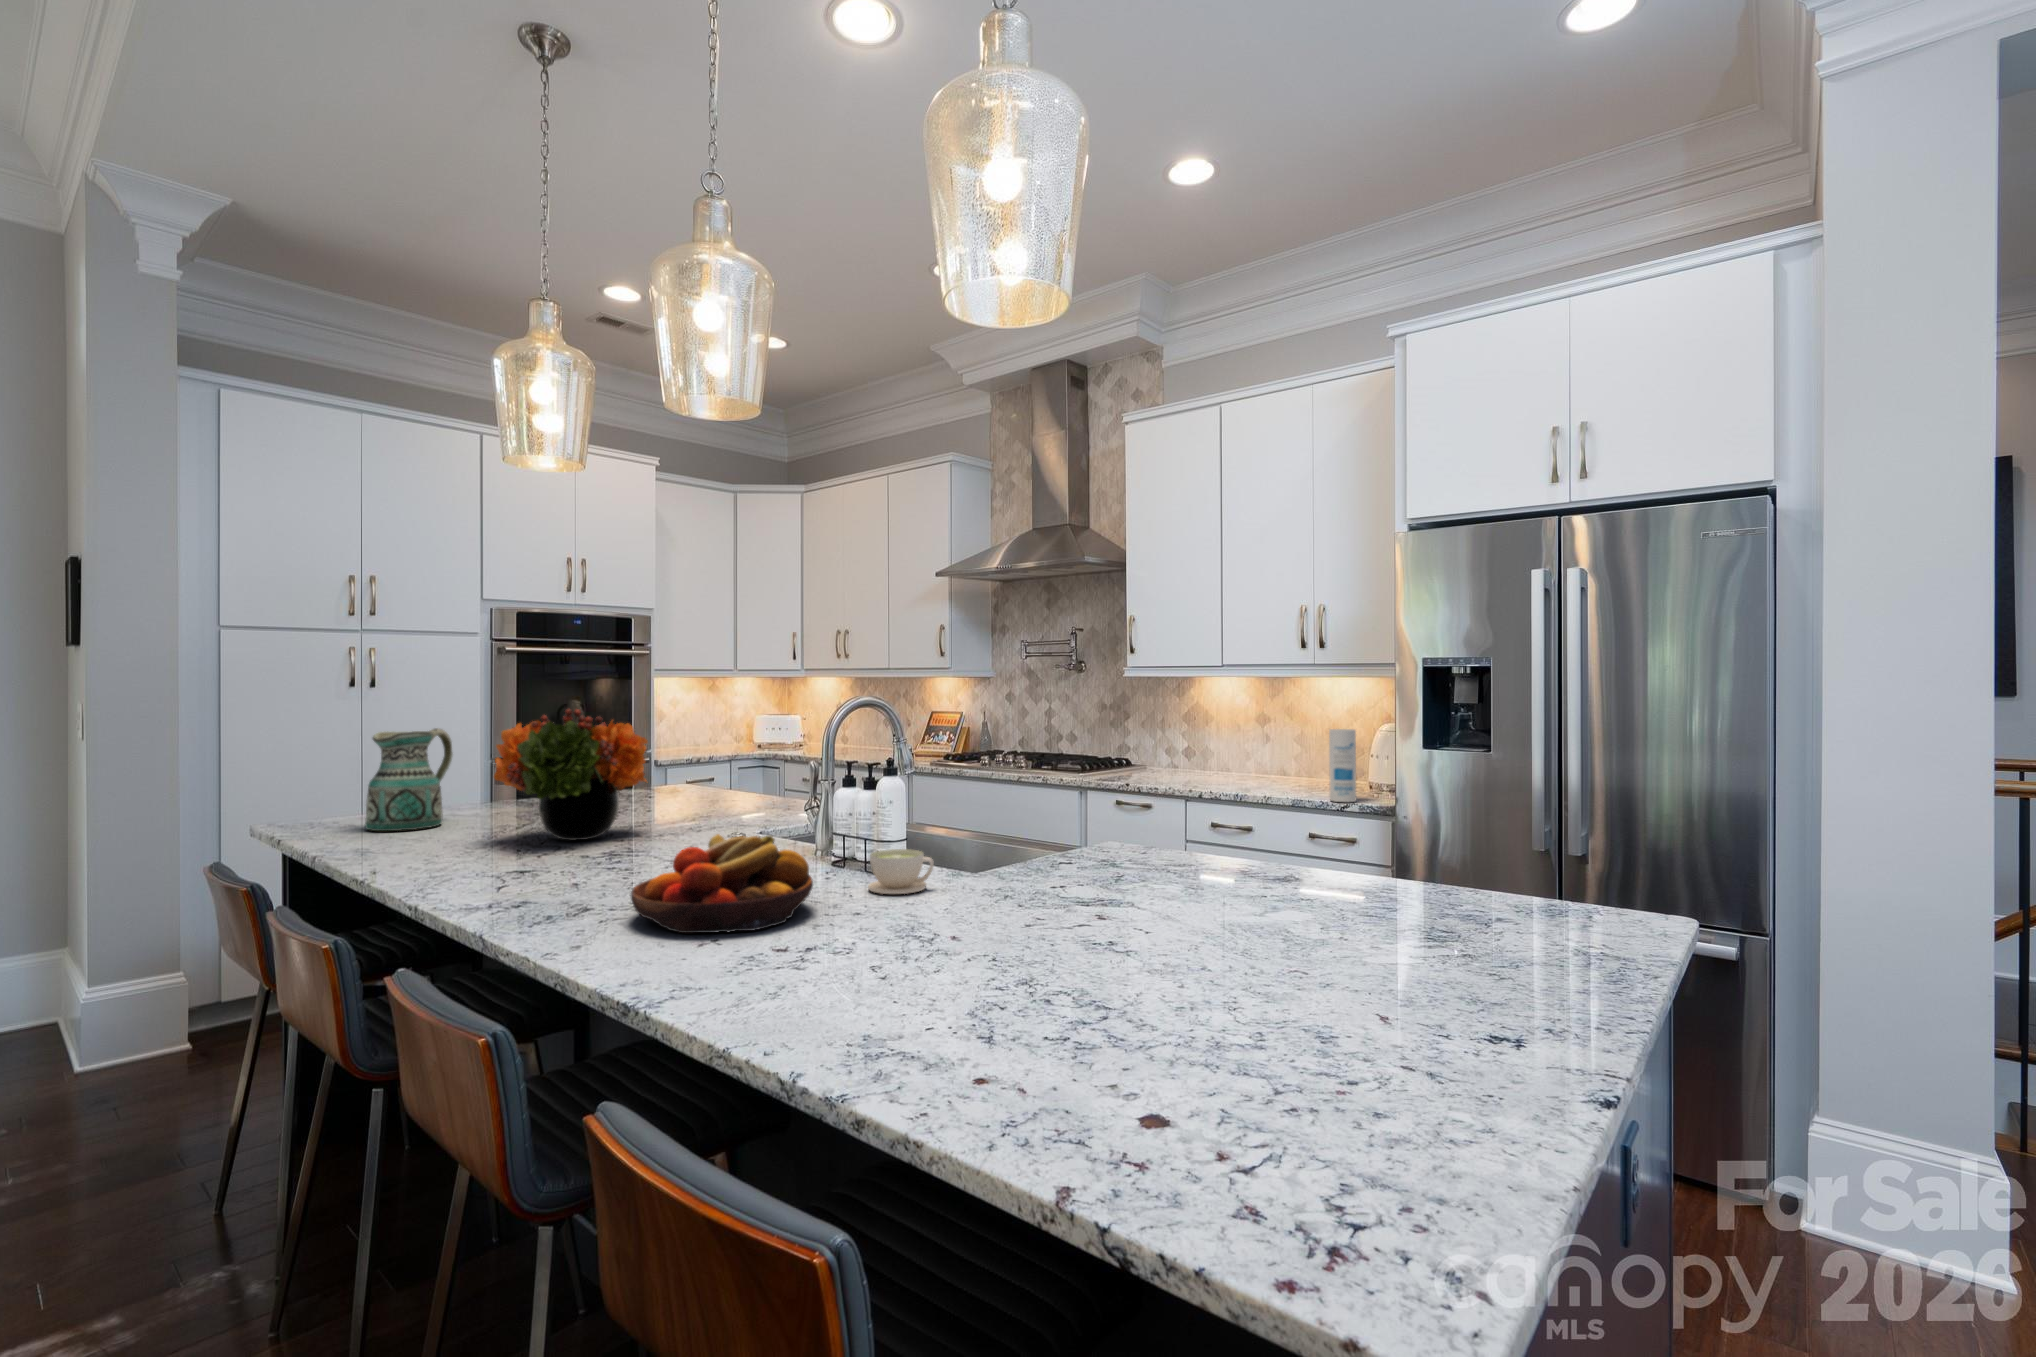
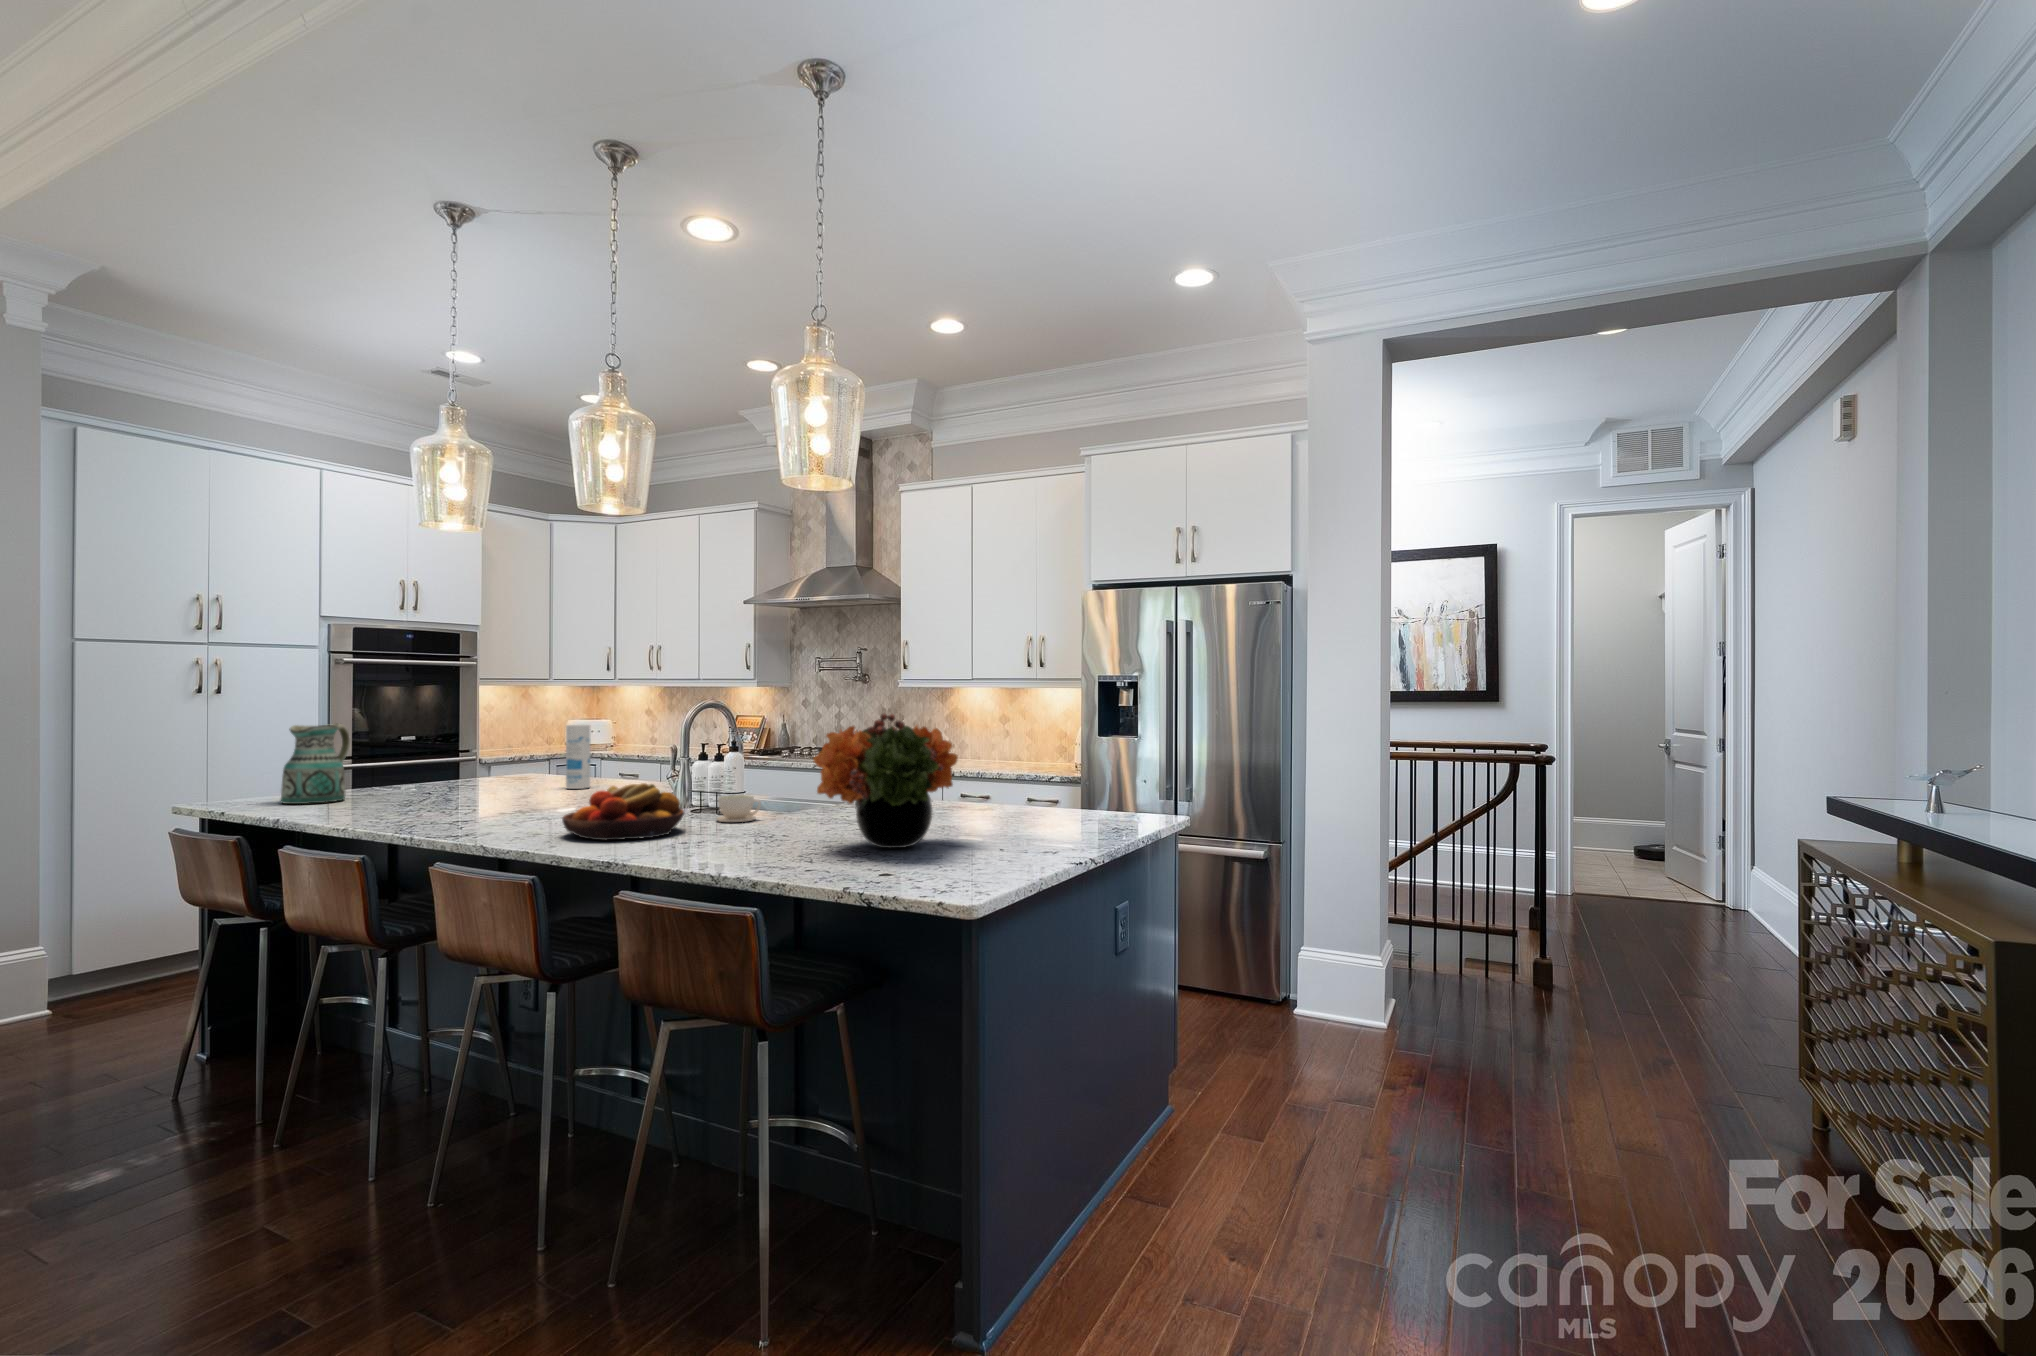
flower arrangement: present [494,709,648,840] -> present [813,713,958,848]
canister: present [1329,729,1356,802] -> present [566,725,590,789]

